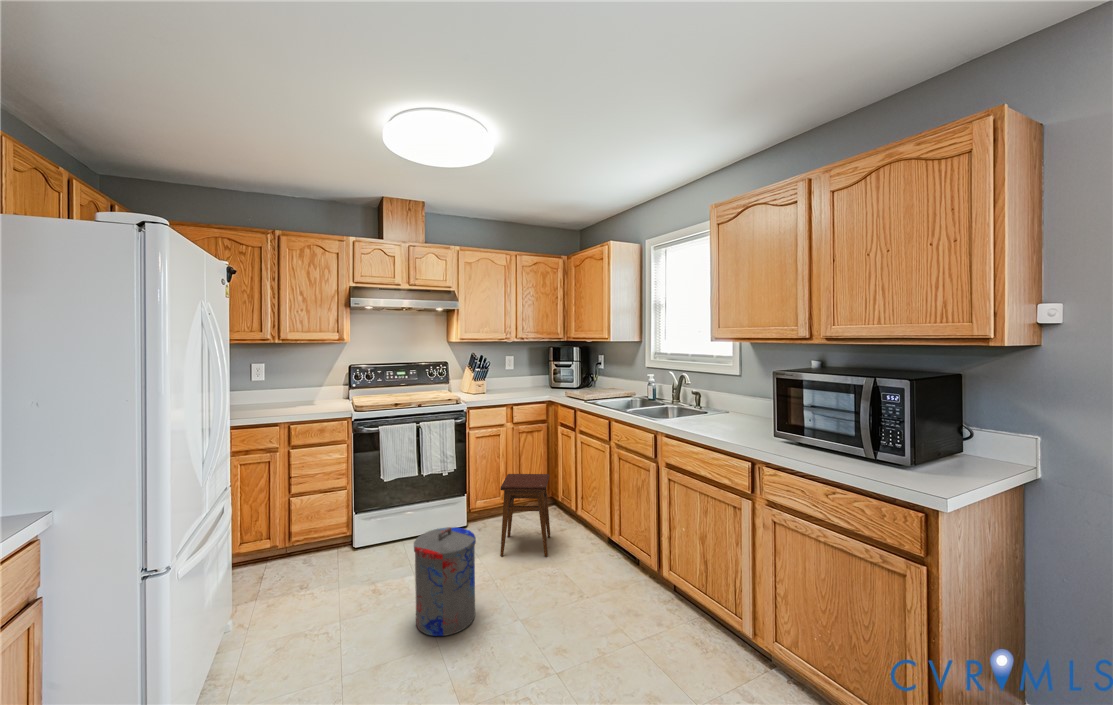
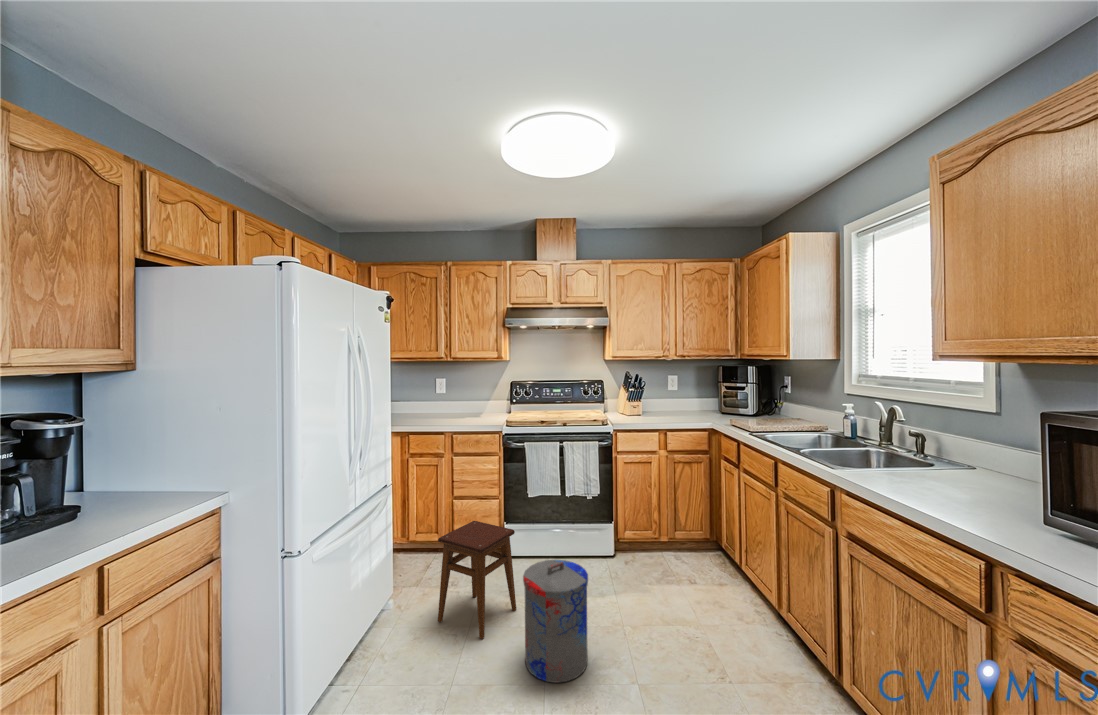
stool: present [500,474,550,556] -> present [438,521,516,639]

